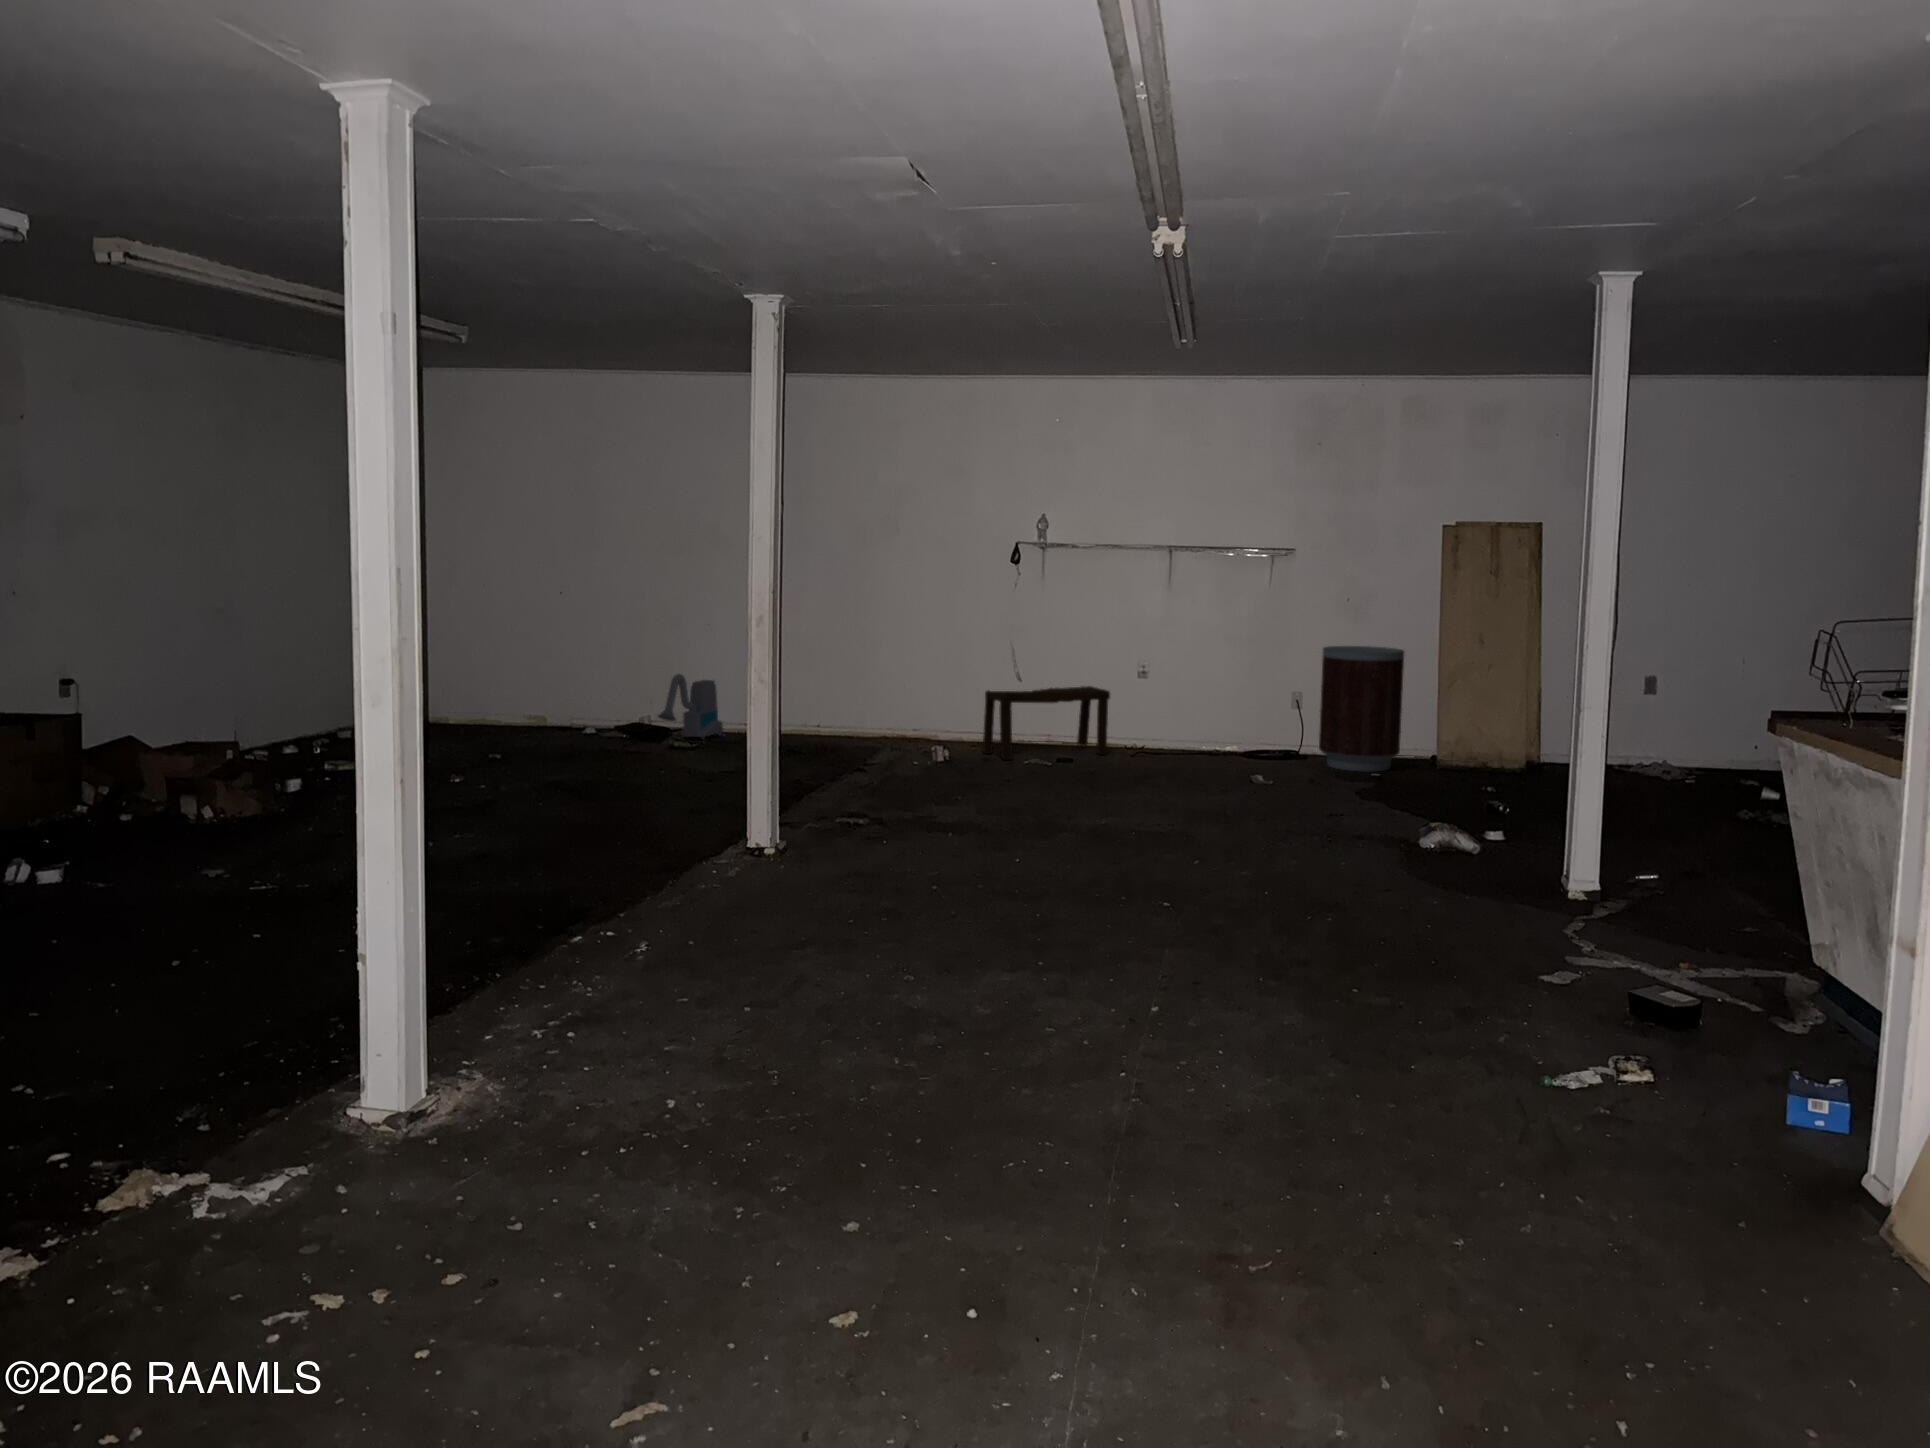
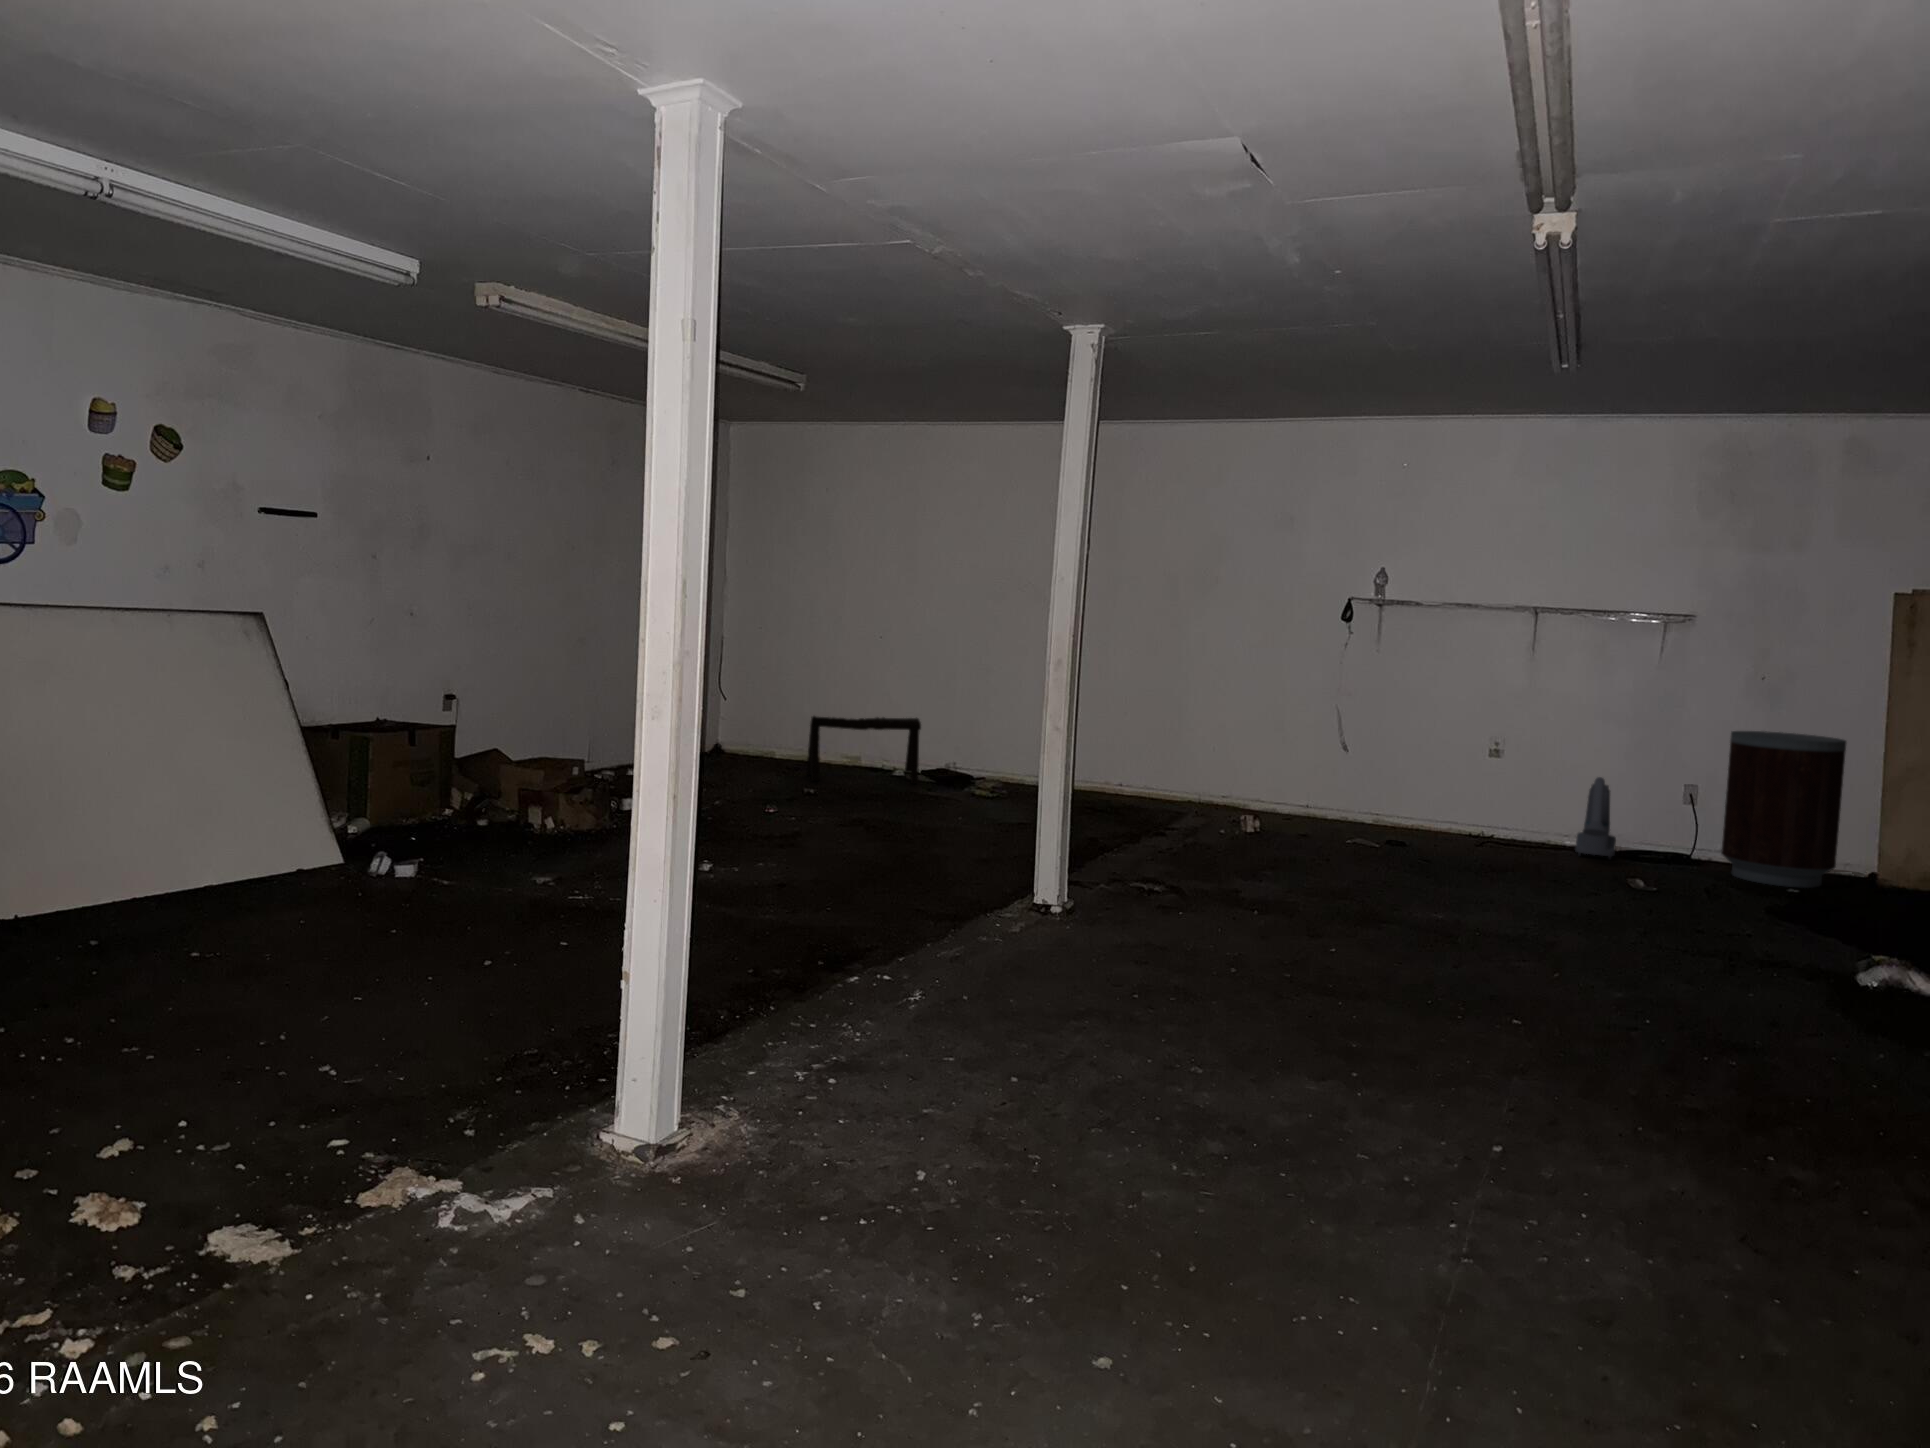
vacuum cleaner: present [658,674,723,739] -> present [1575,777,1616,859]
bench: present [983,686,1110,760] -> present [807,716,921,784]

